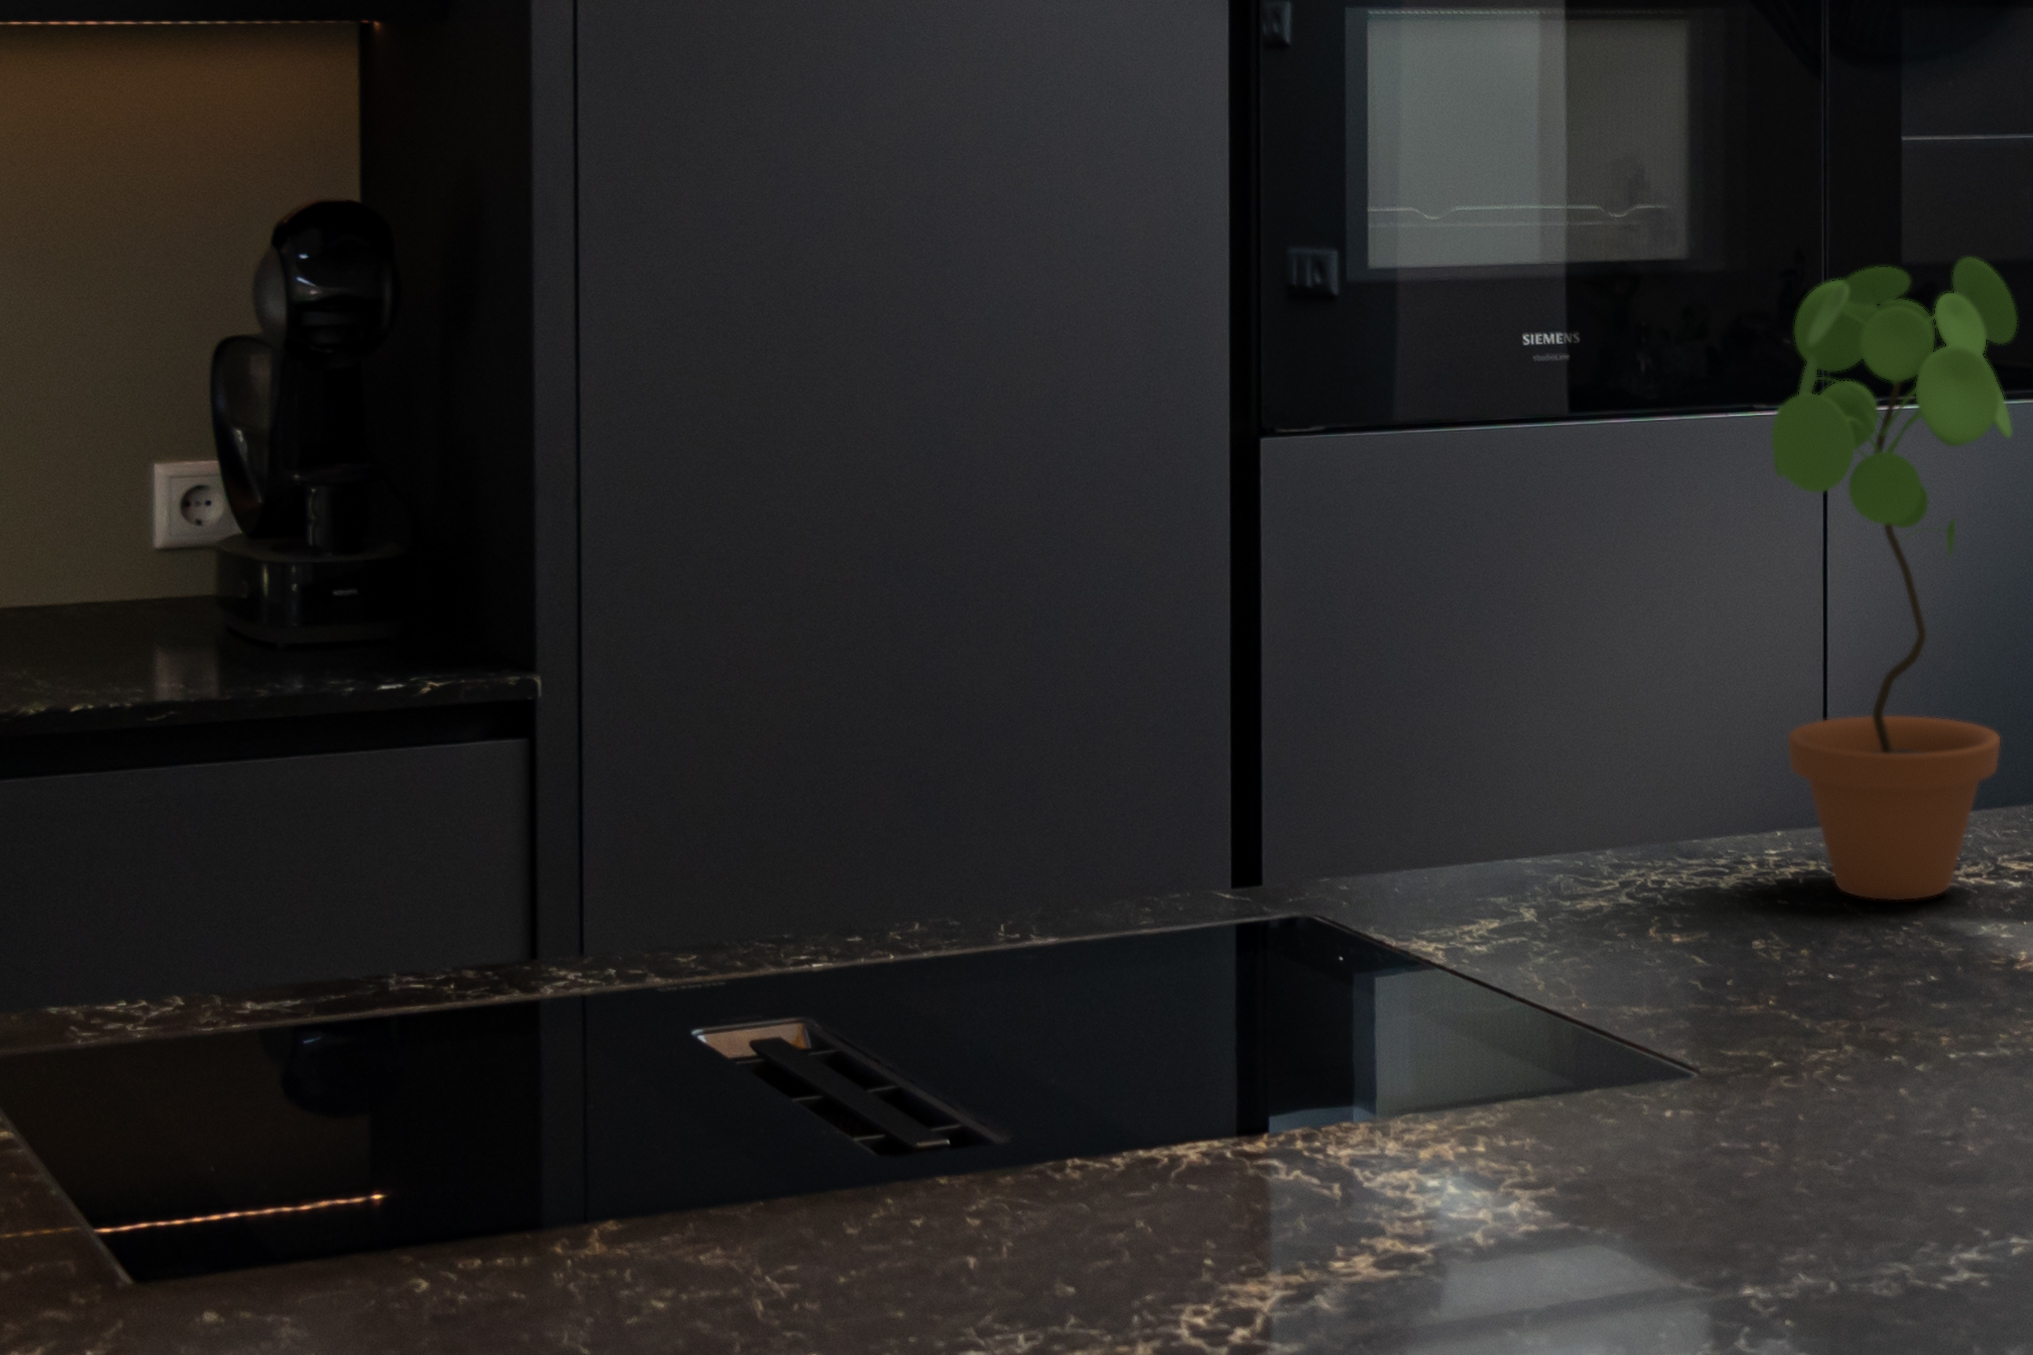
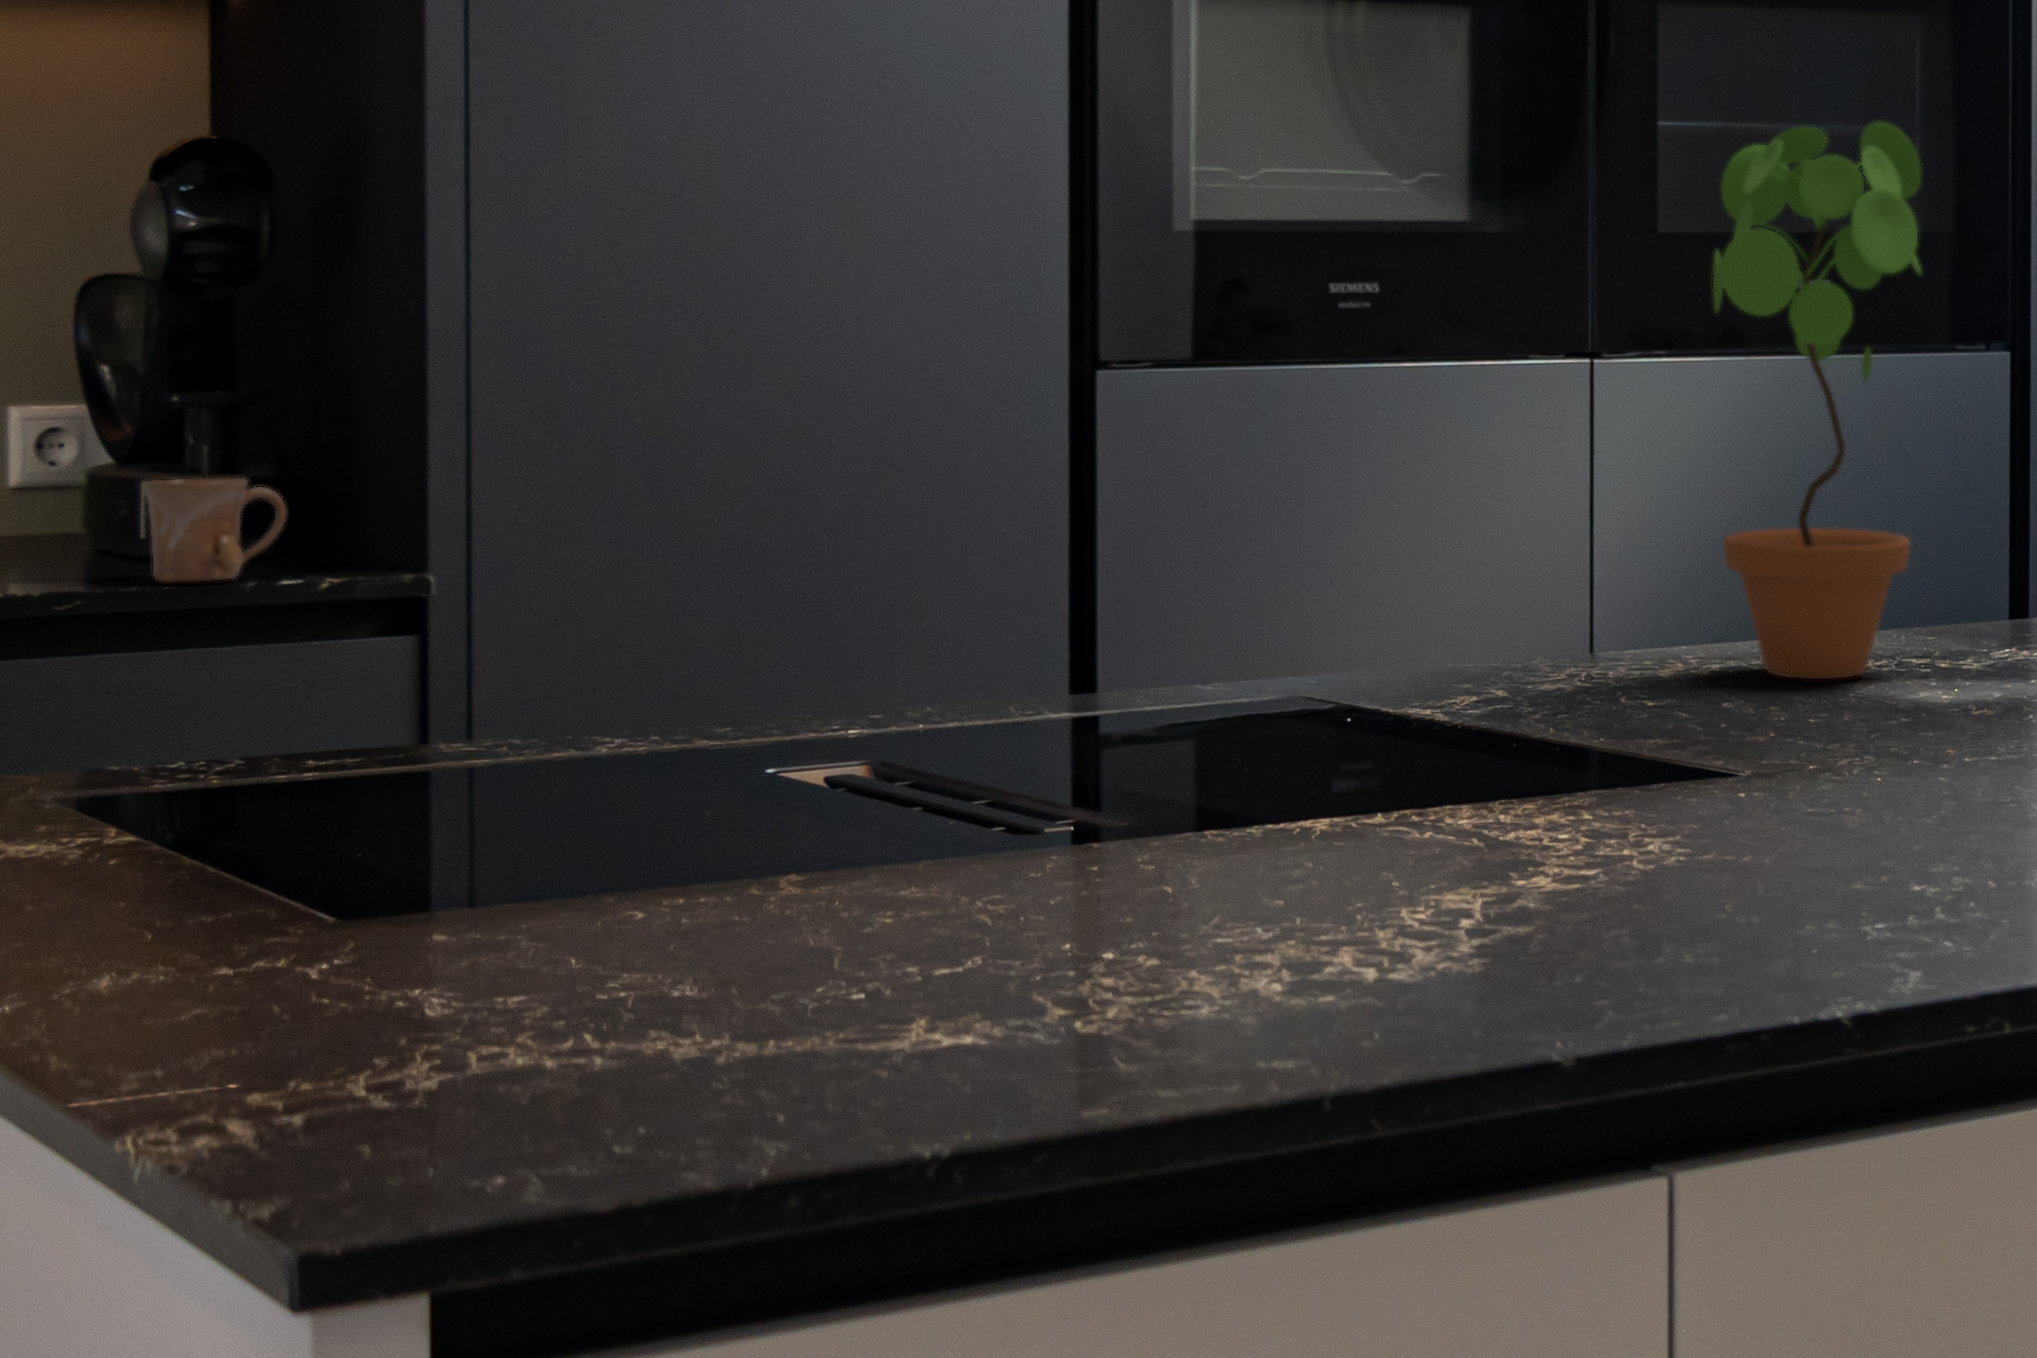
mug: none [244,564,389,677] -> present [143,478,286,582]

